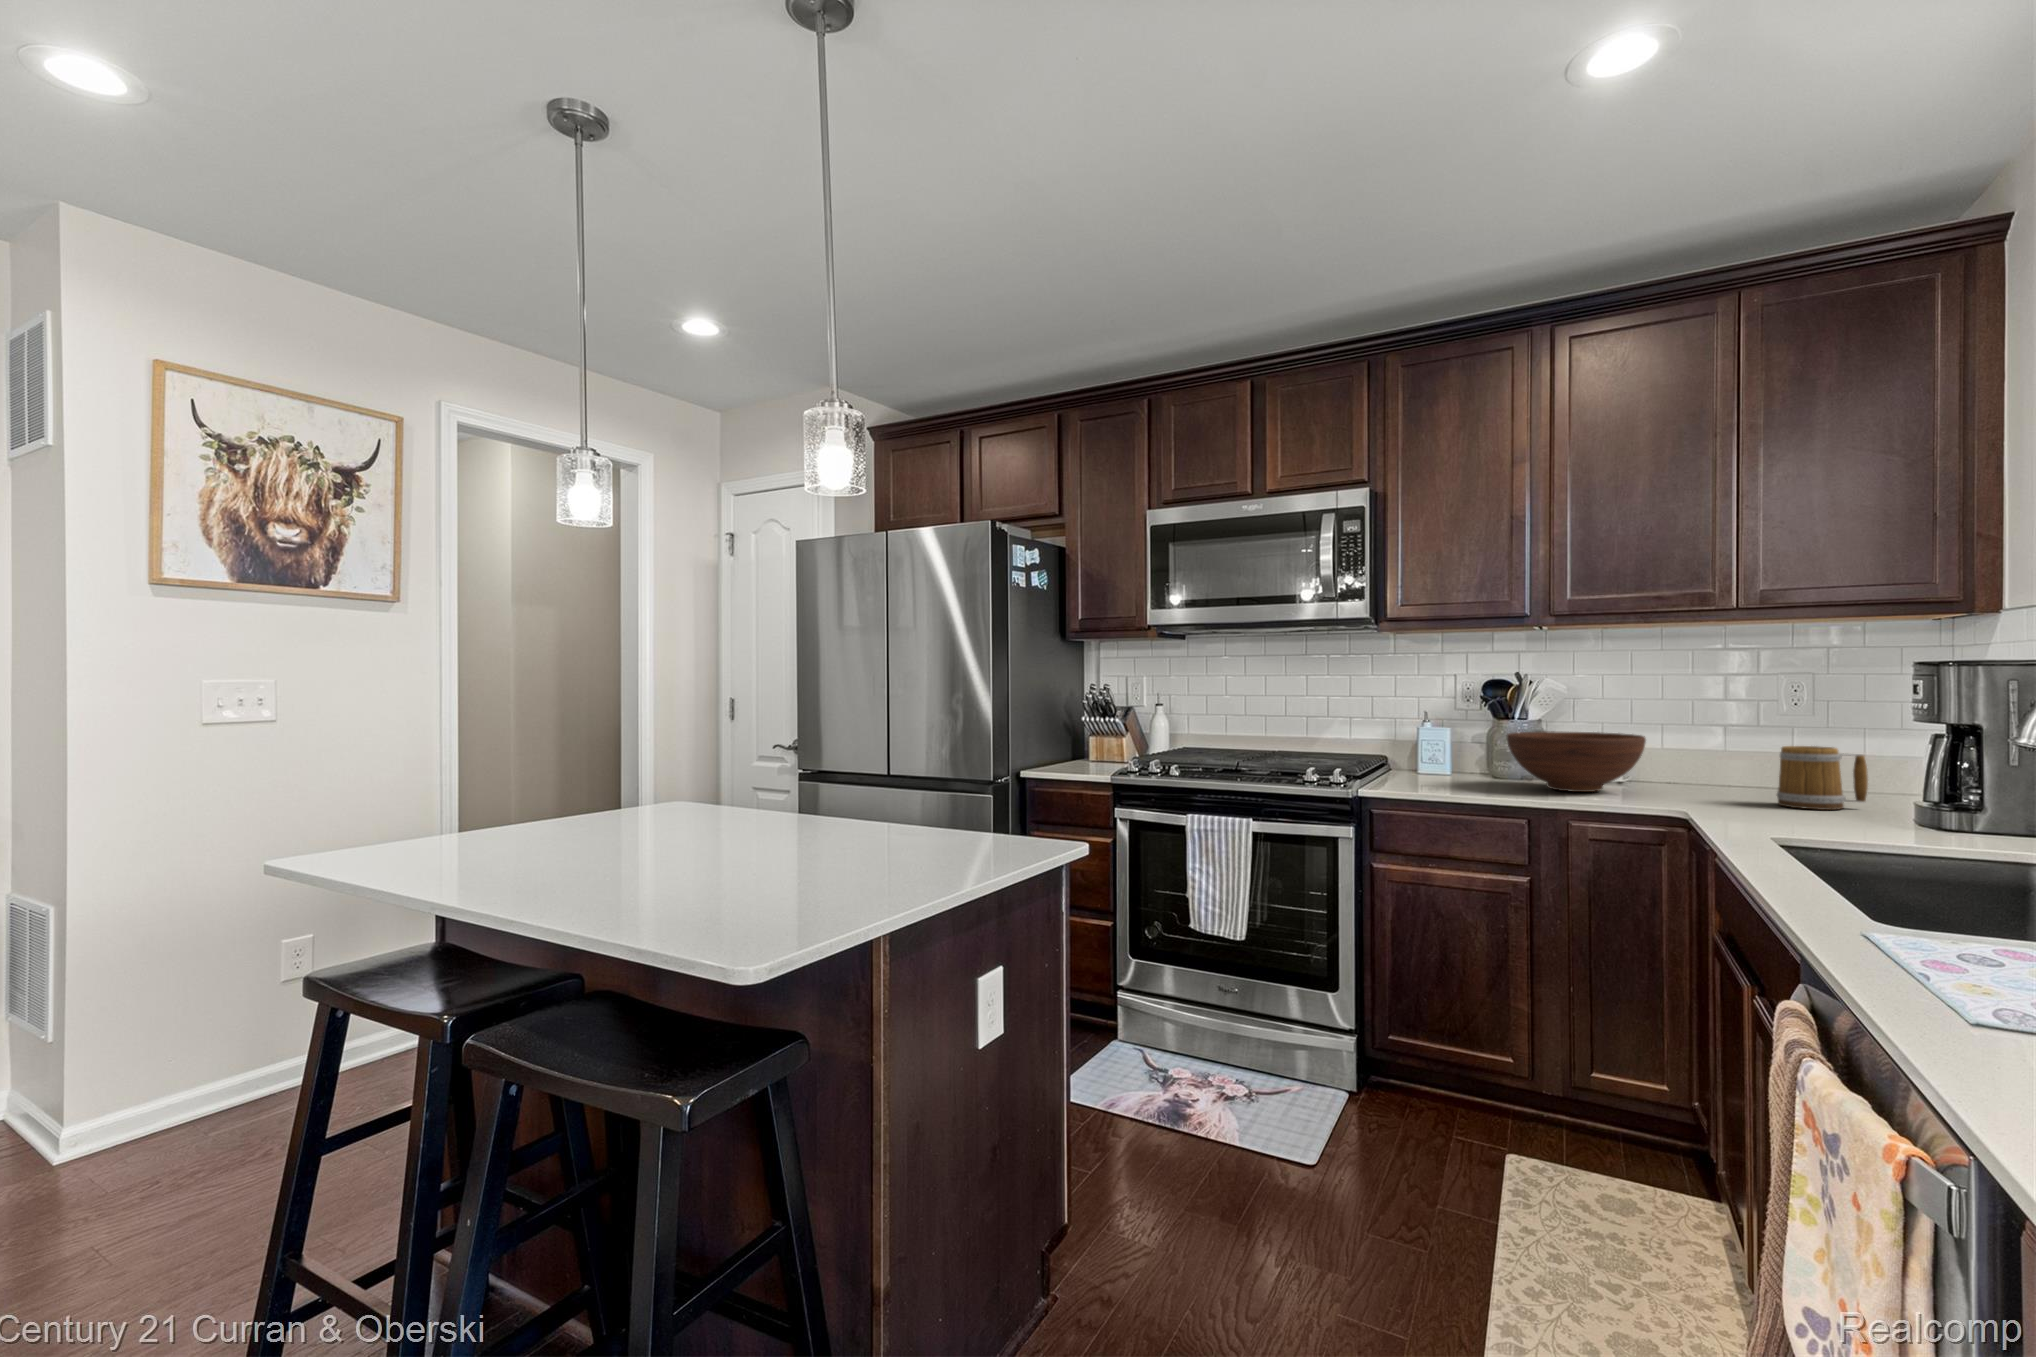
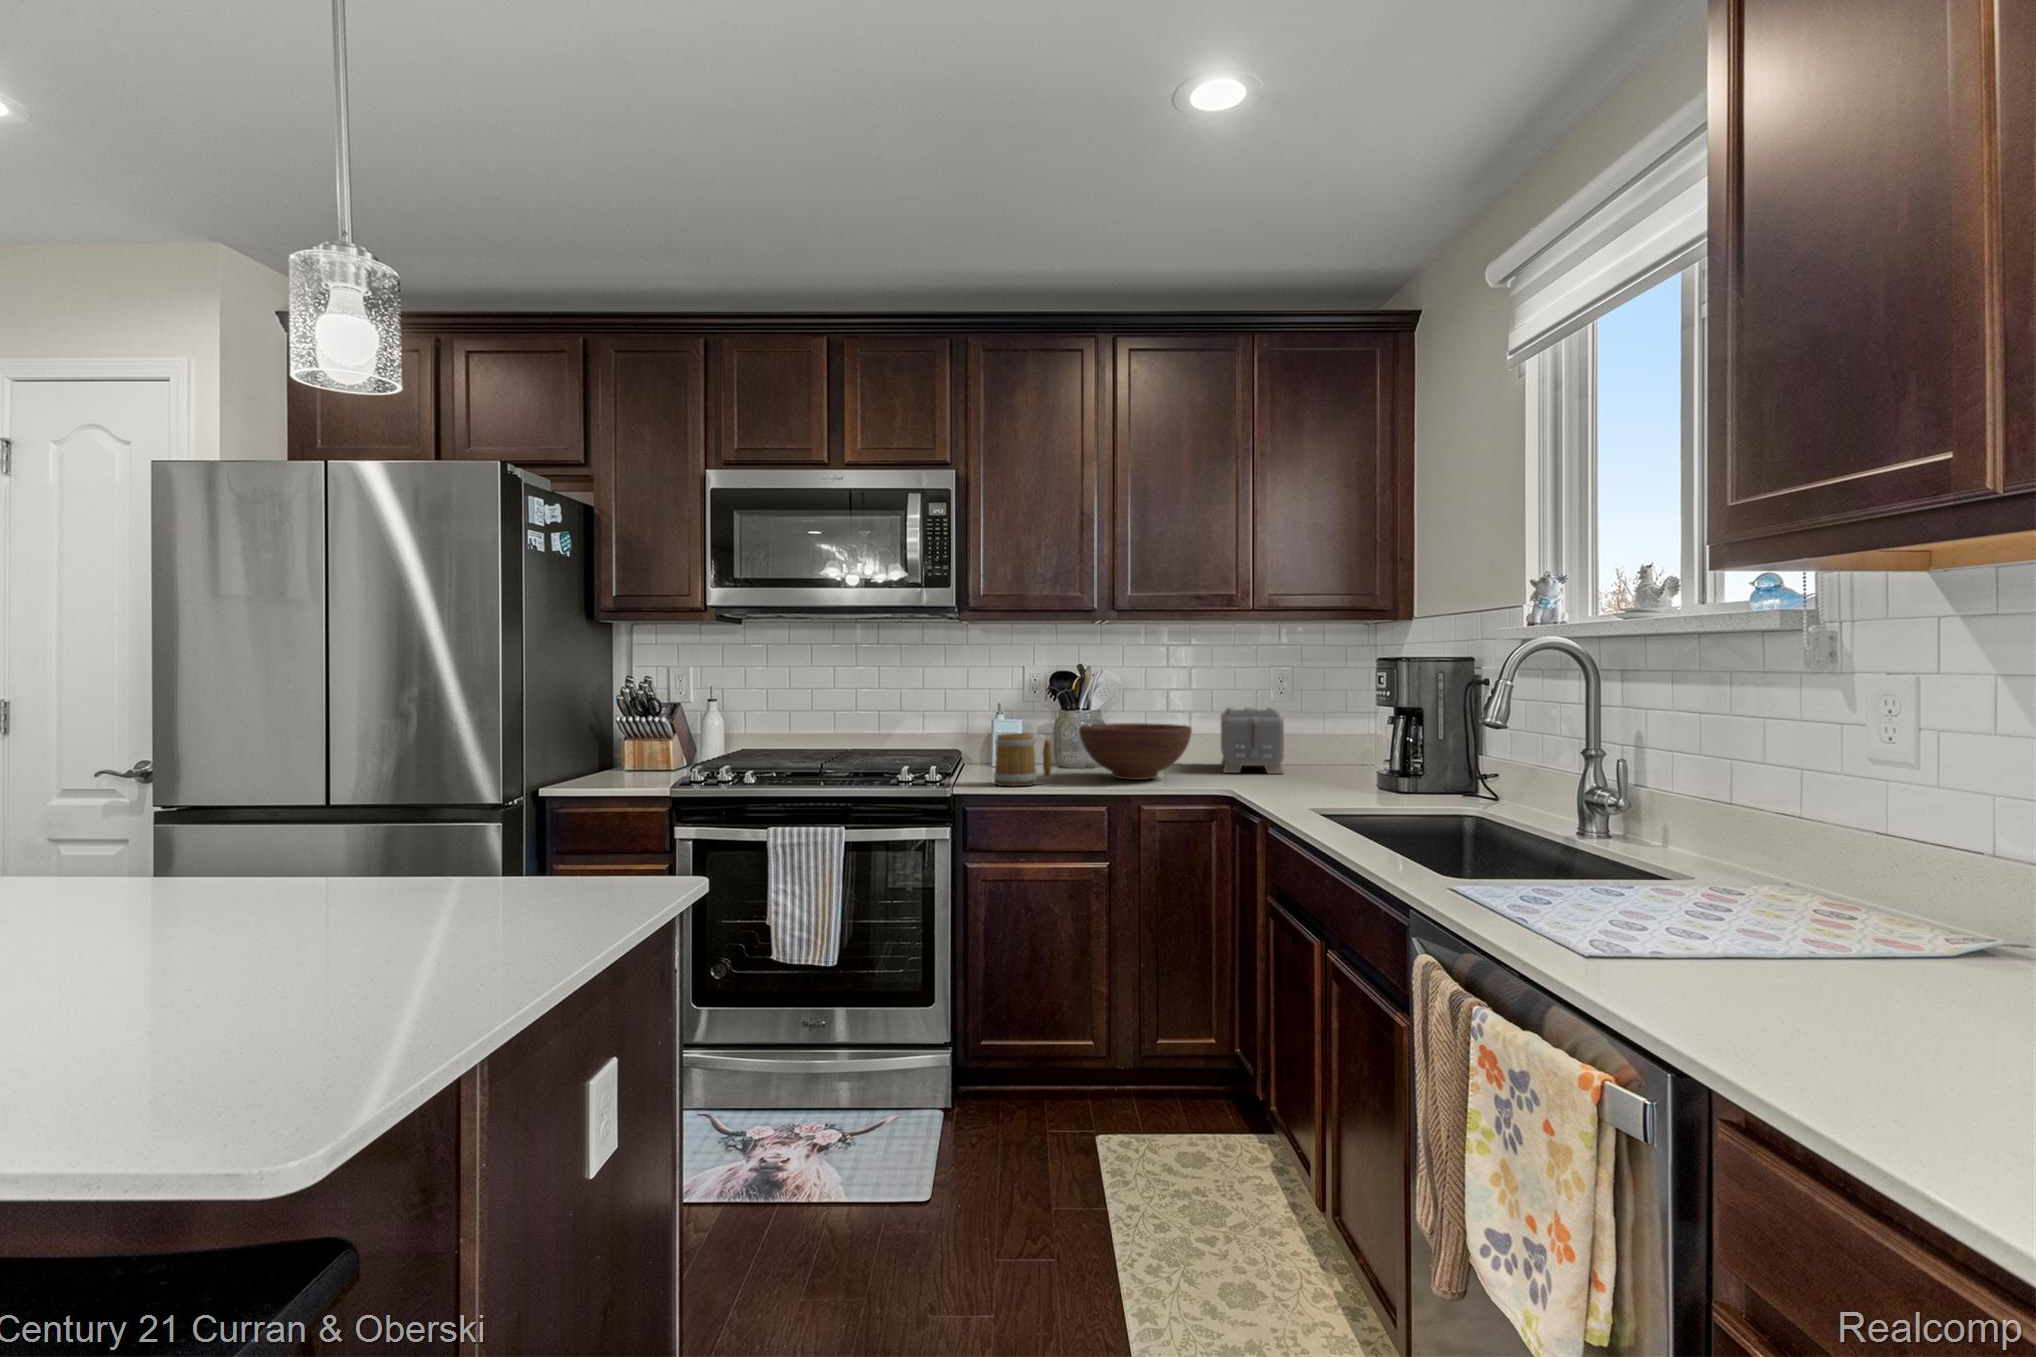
toaster: none [1696,716,1786,795] -> present [1221,708,1284,774]
mug: present [1777,746,1868,810] -> present [994,733,1052,786]

